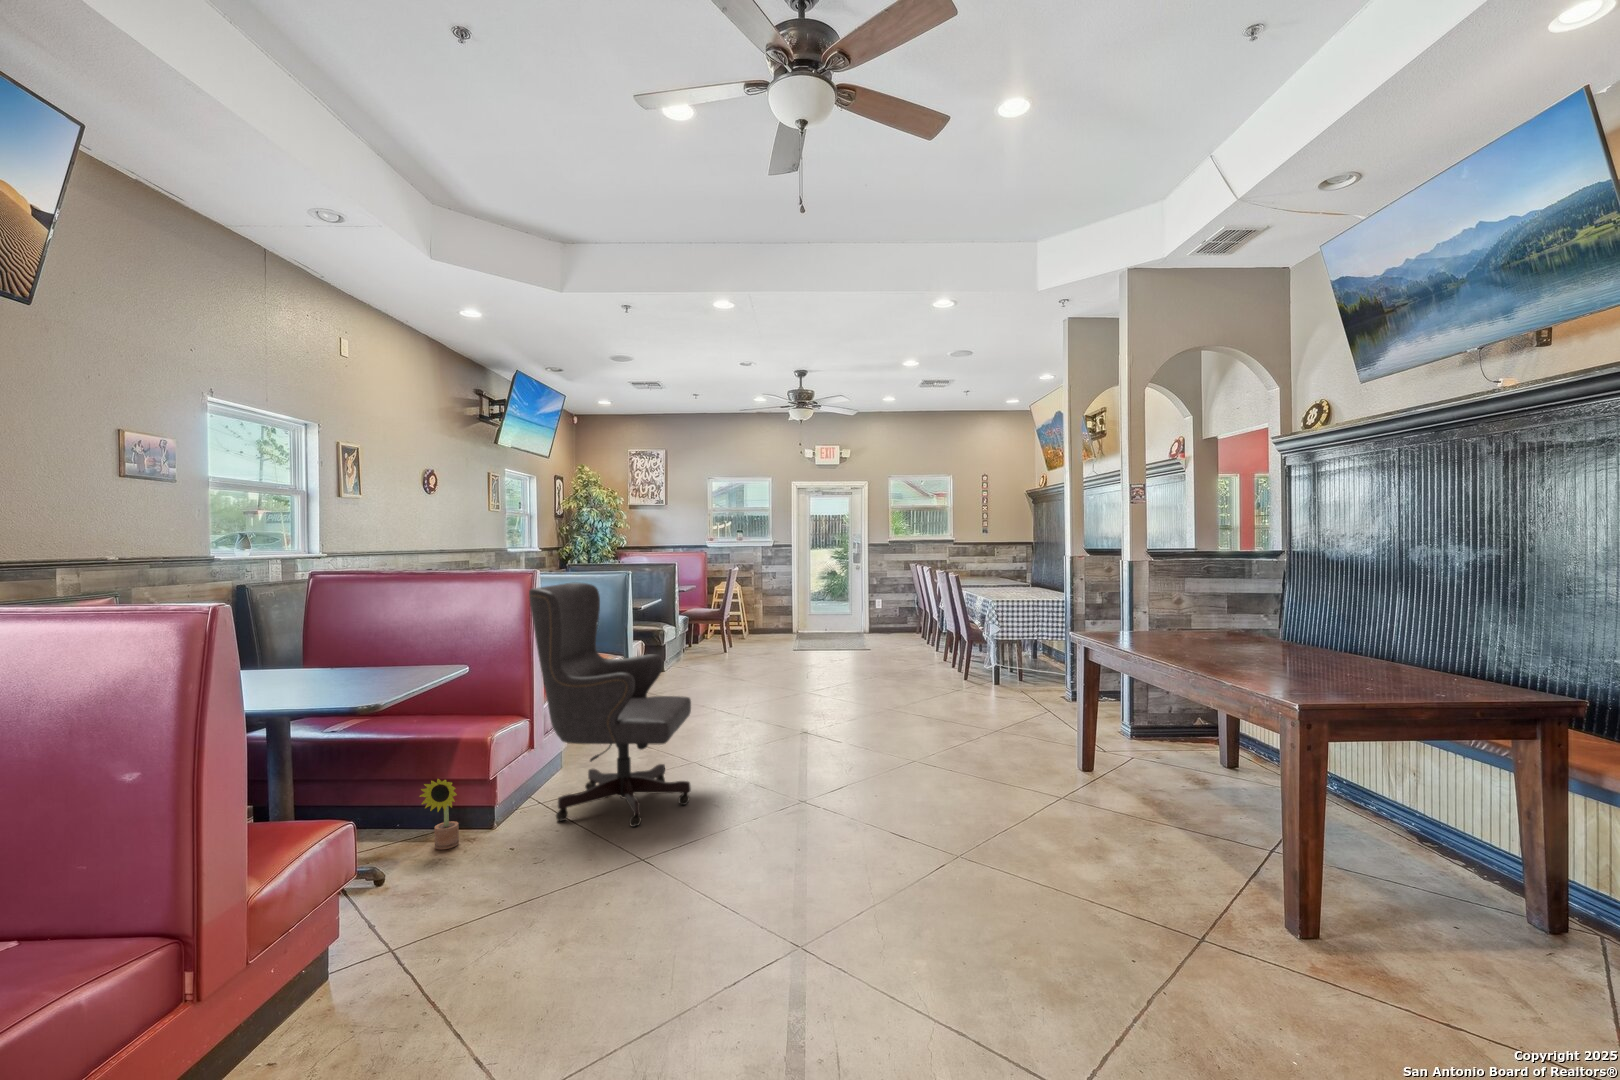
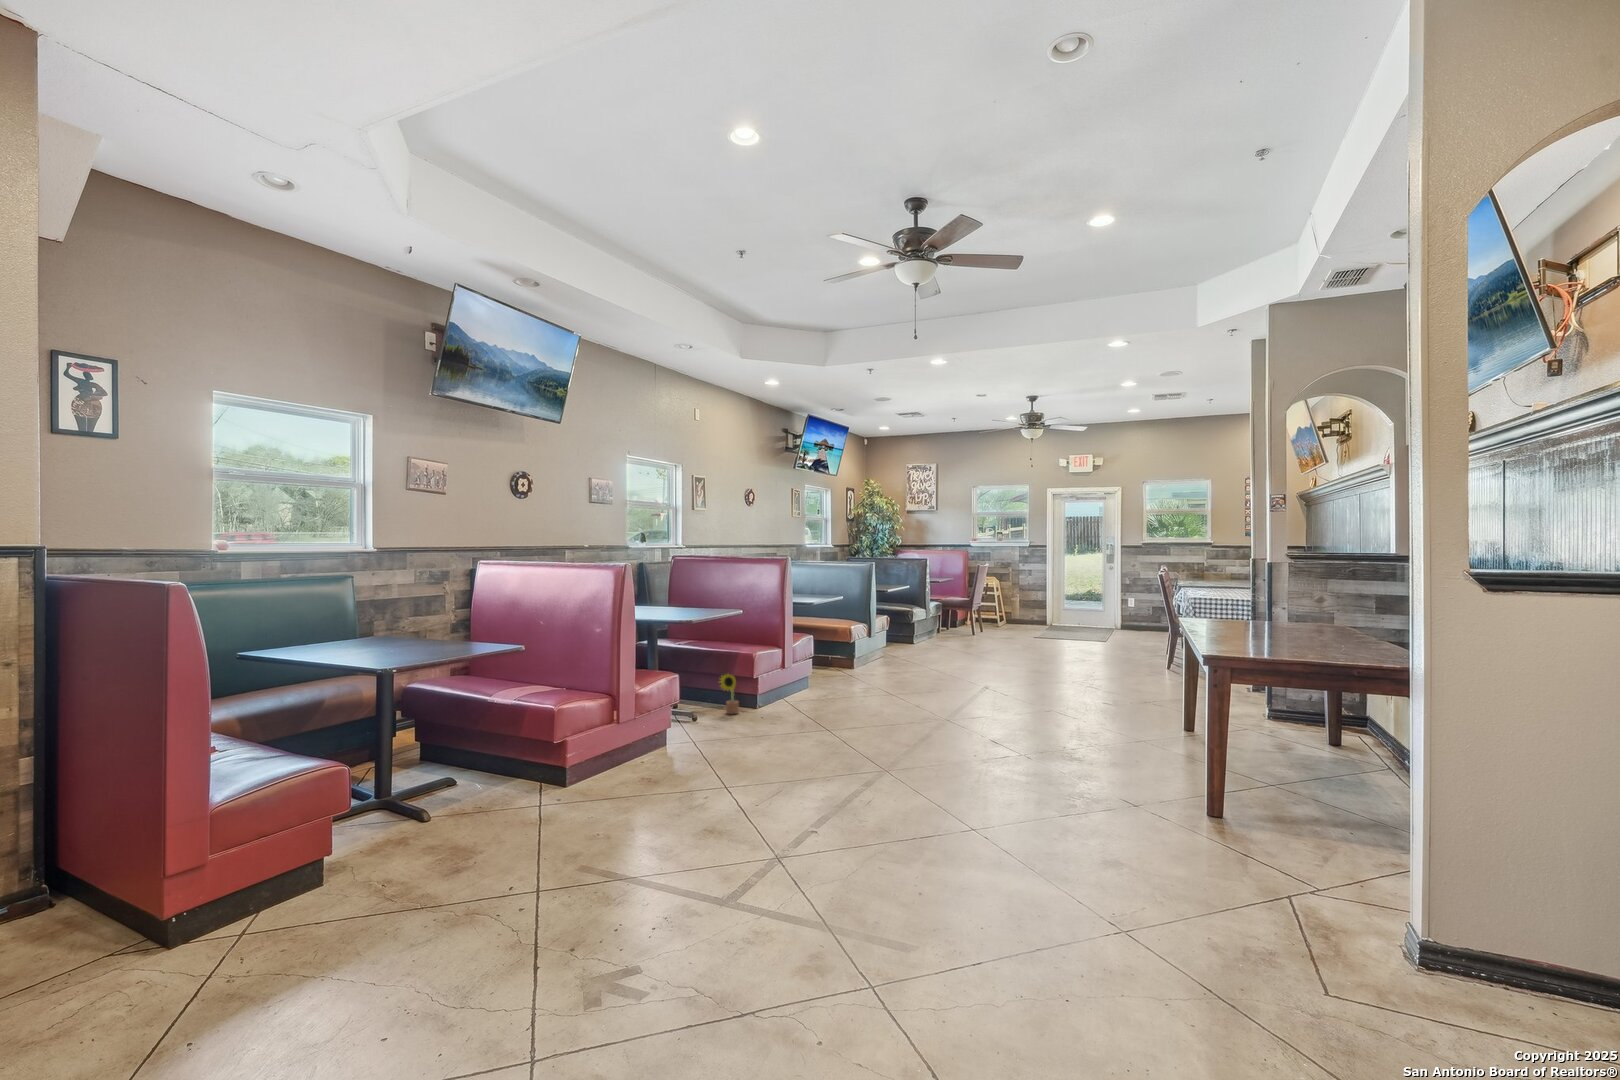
chair: present [529,582,691,827] -> none [780,566,883,718]

